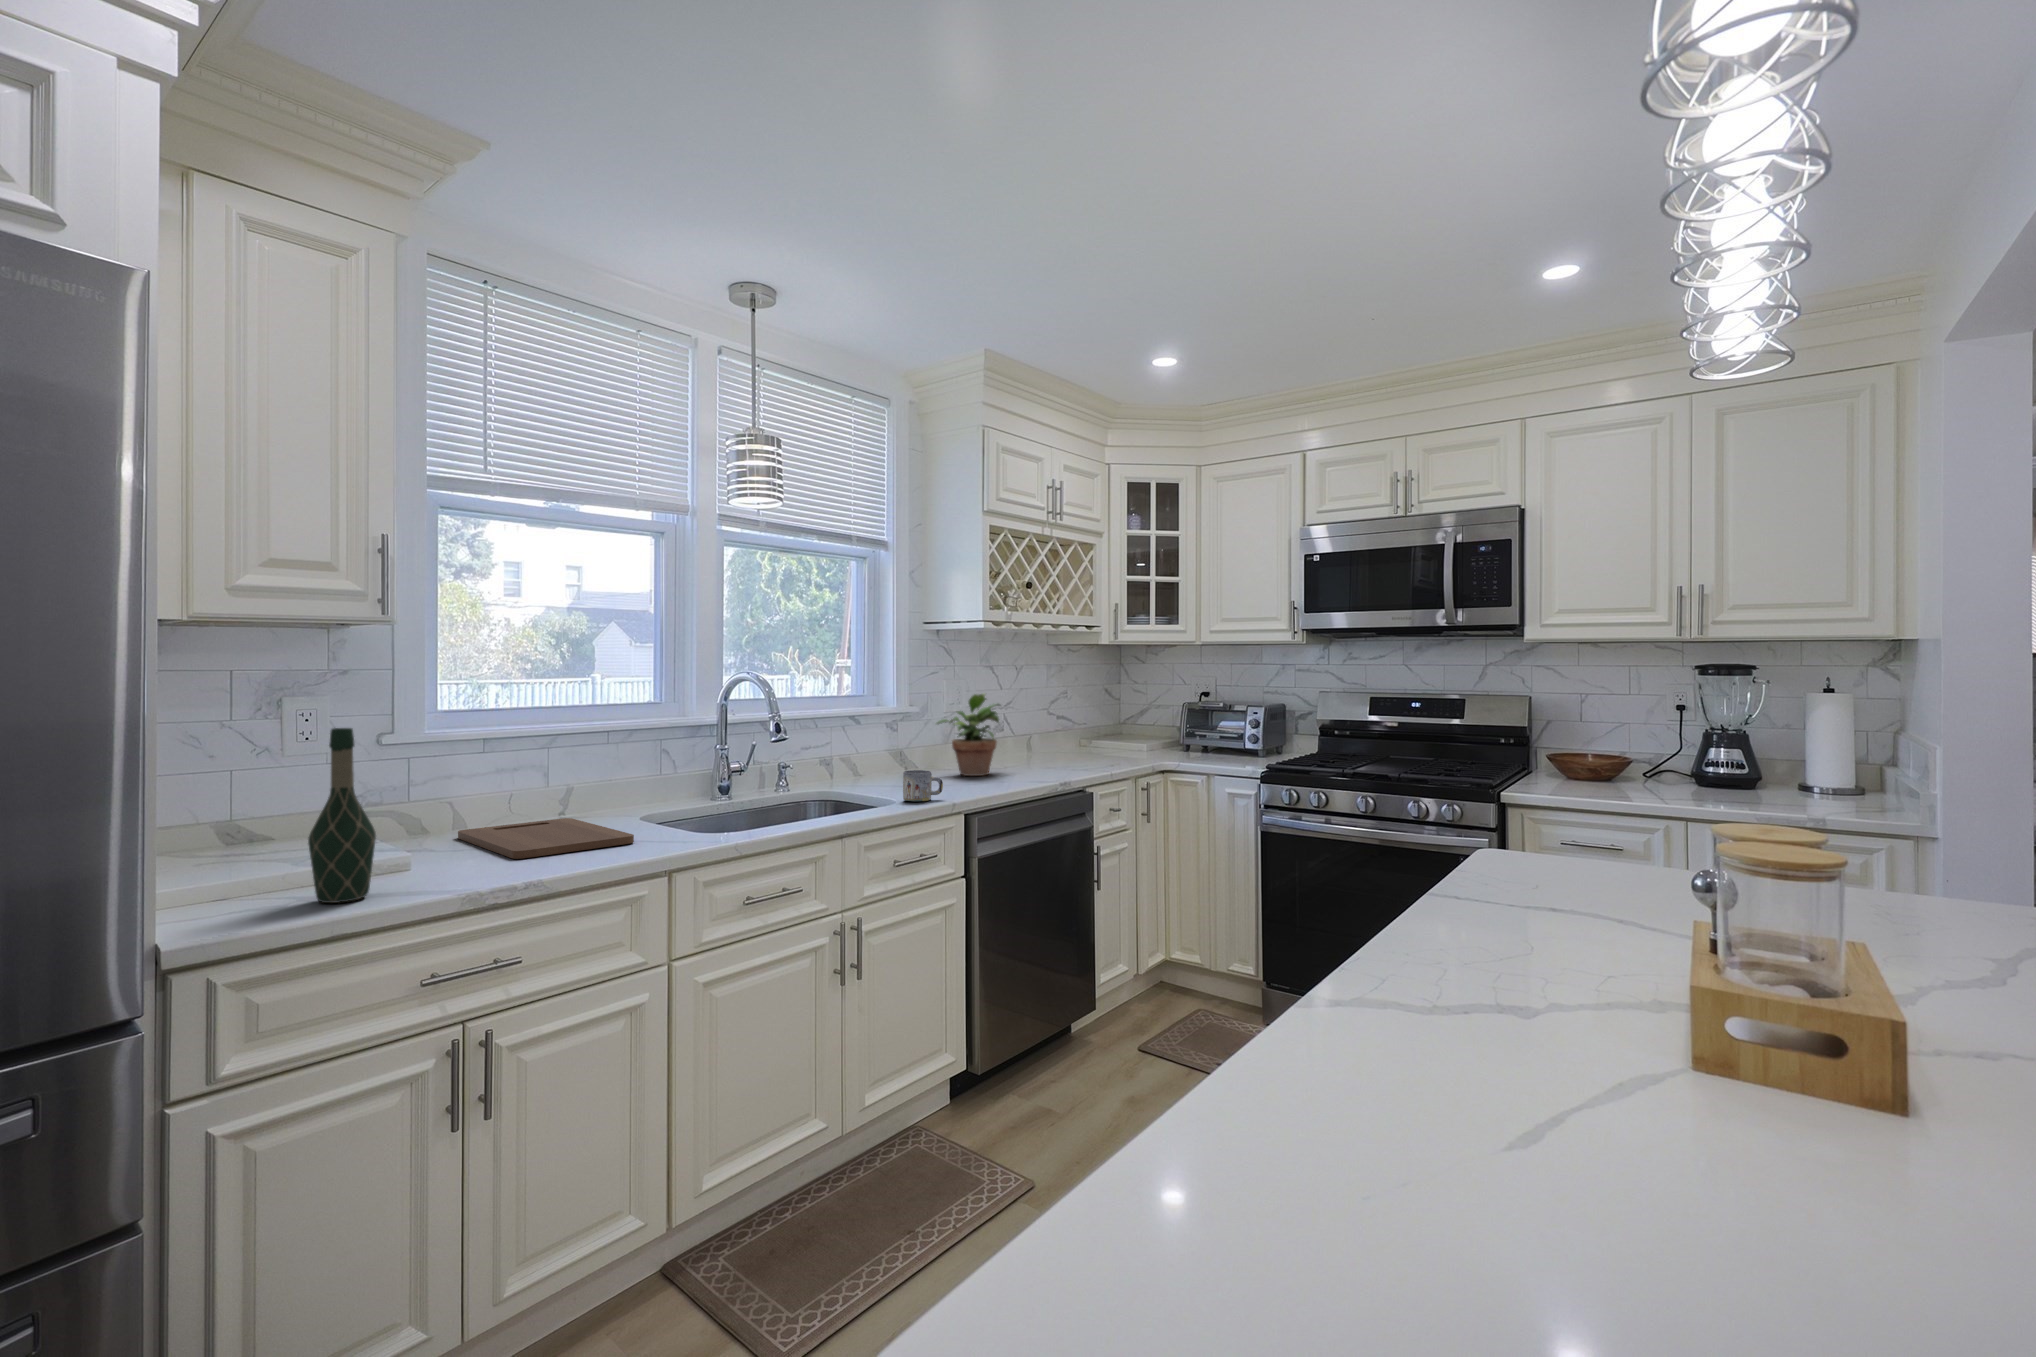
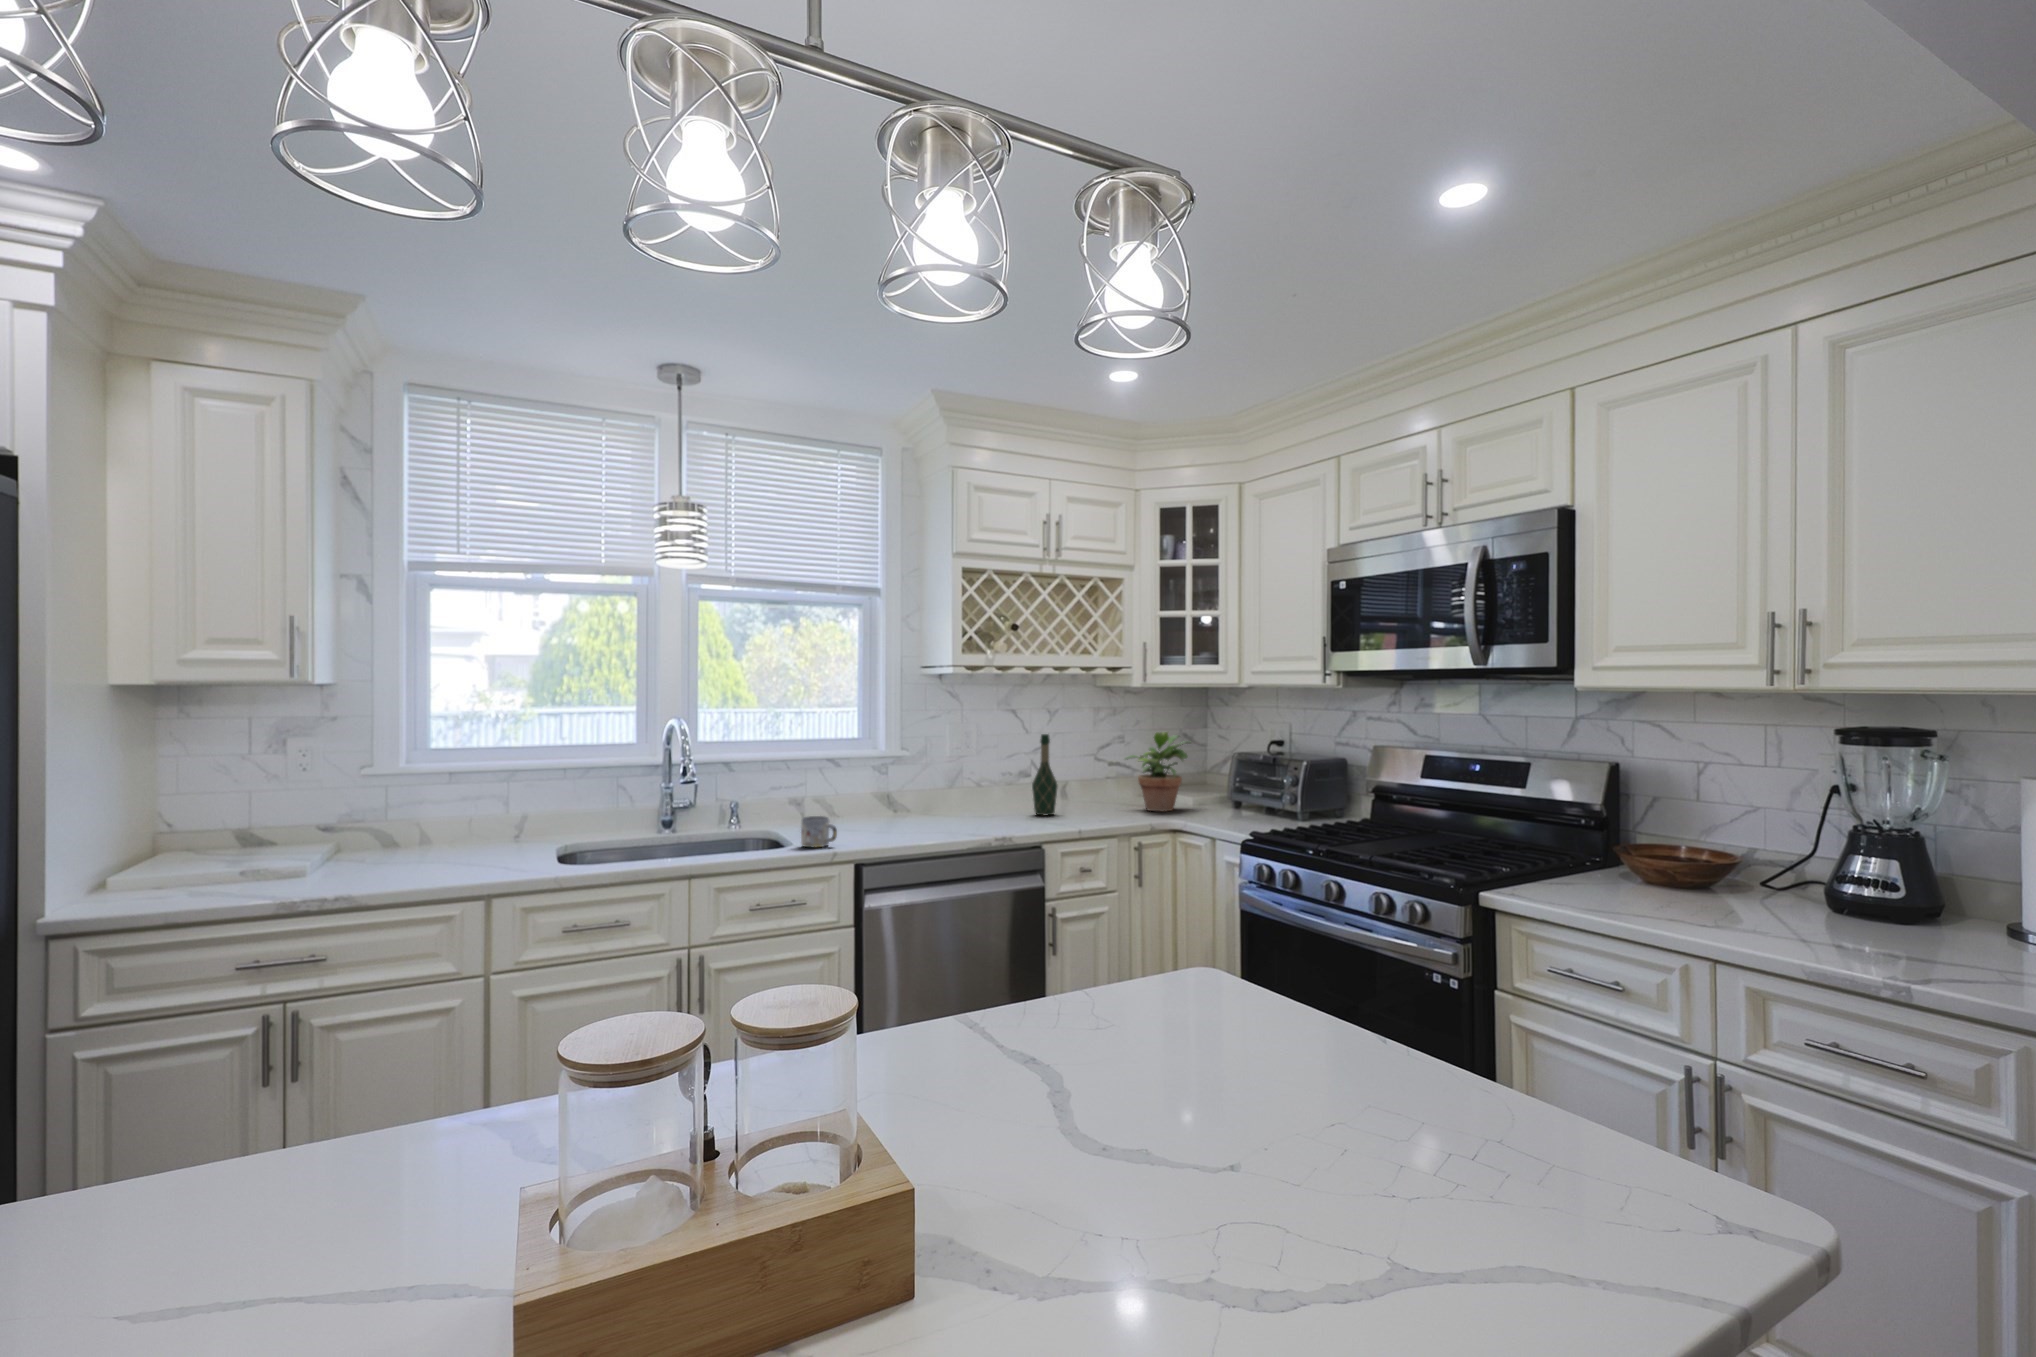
potted plant: present [936,694,1000,776] -> present [1125,732,1191,811]
wine bottle: present [308,728,376,903] -> present [1032,734,1057,815]
cutting board: present [458,818,634,859] -> none [379,842,502,876]

